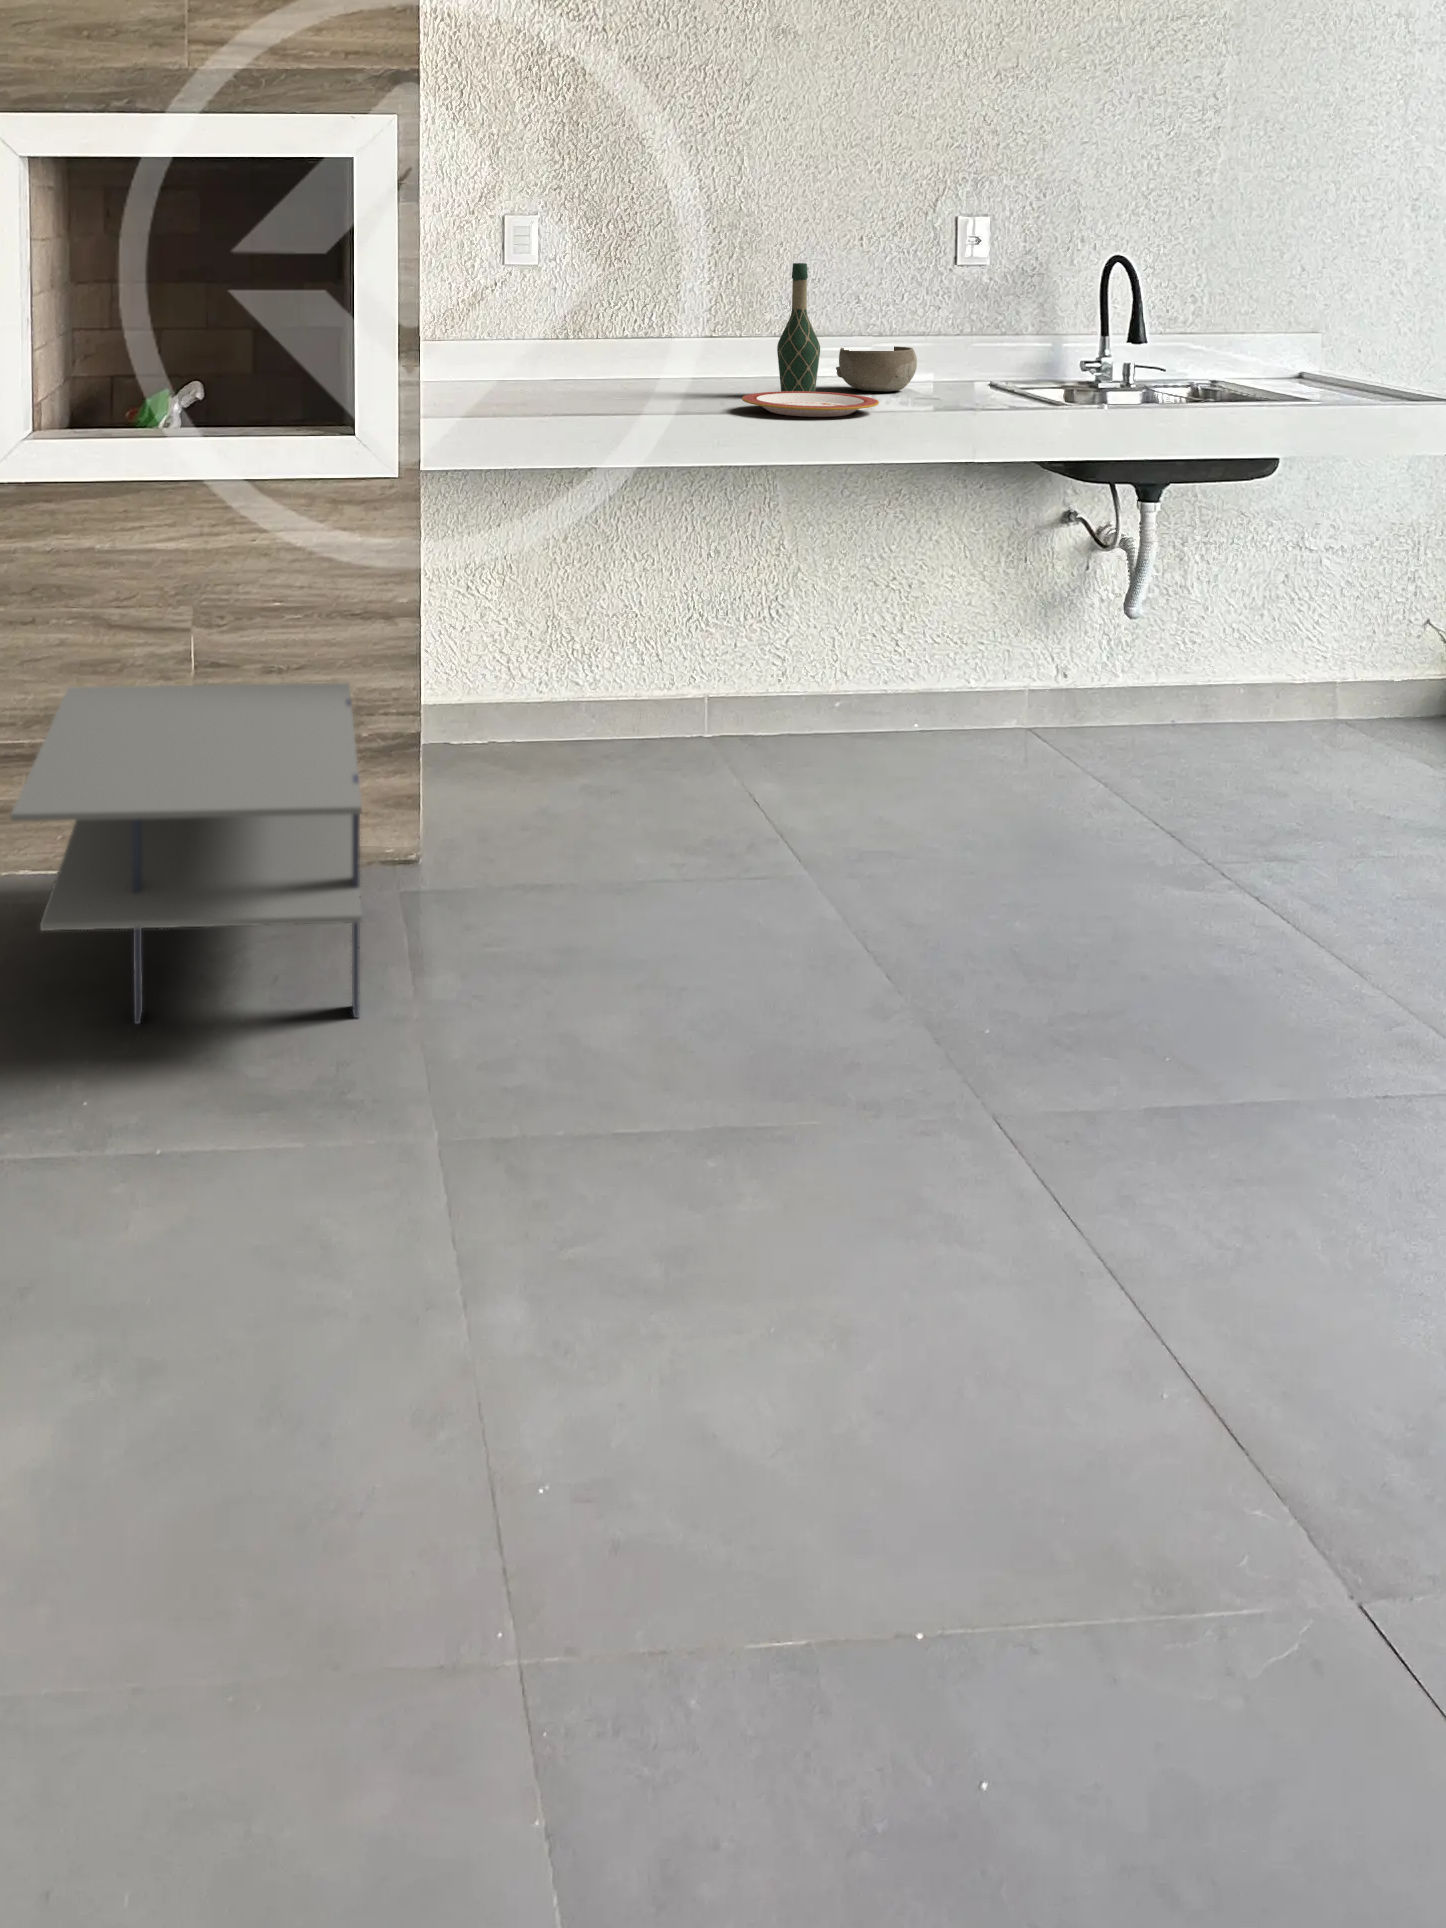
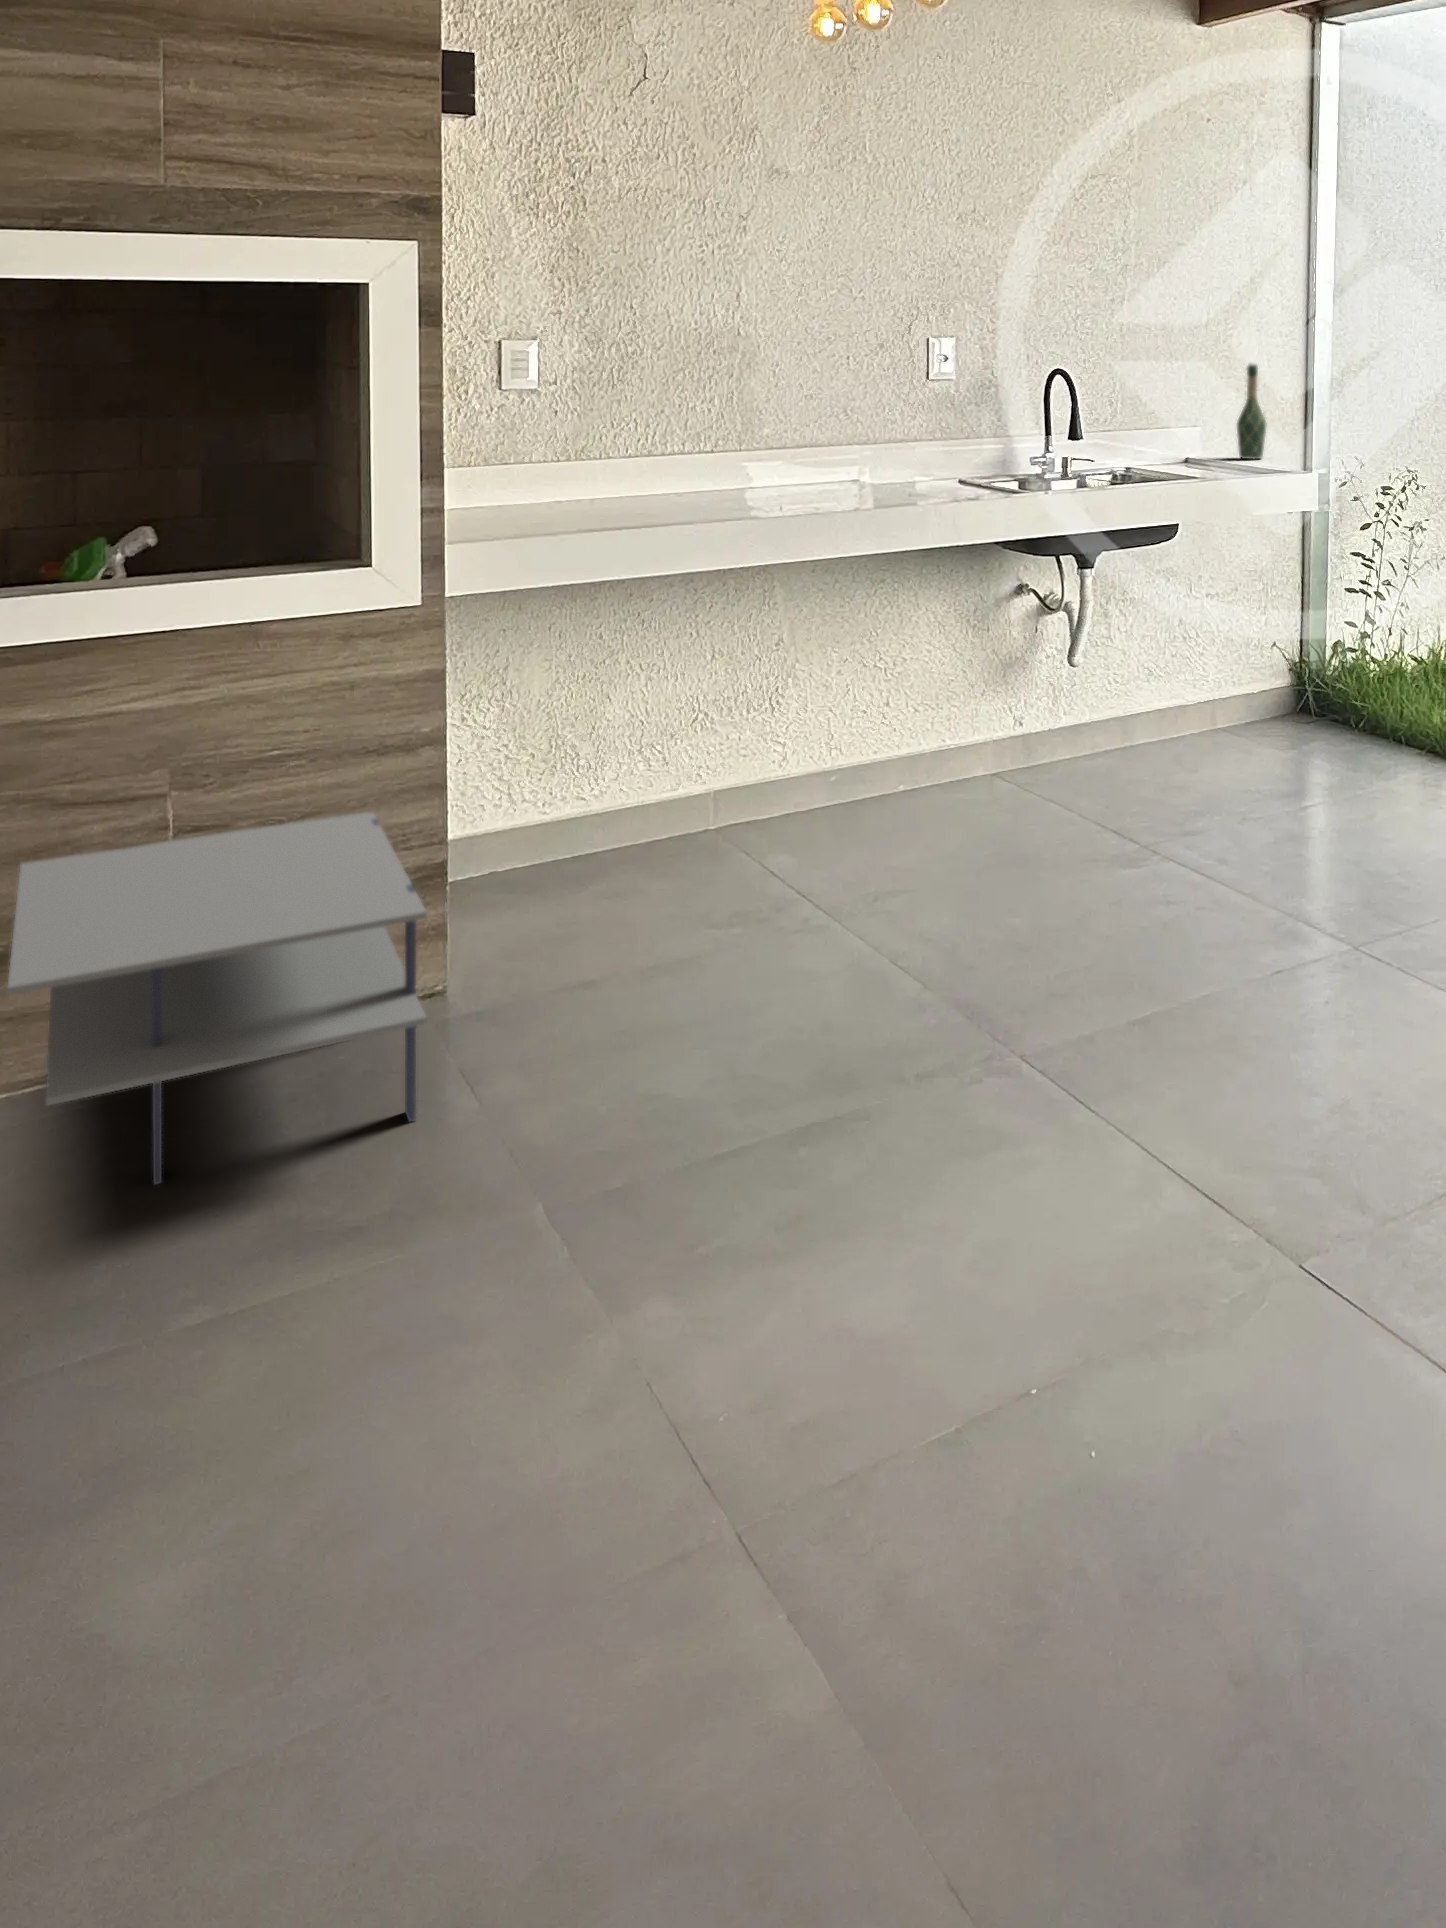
wine bottle: present [777,263,820,392] -> present [1237,364,1267,459]
bowl: present [836,346,917,392] -> none [822,449,893,489]
plate: present [742,391,879,417] -> none [748,492,870,514]

